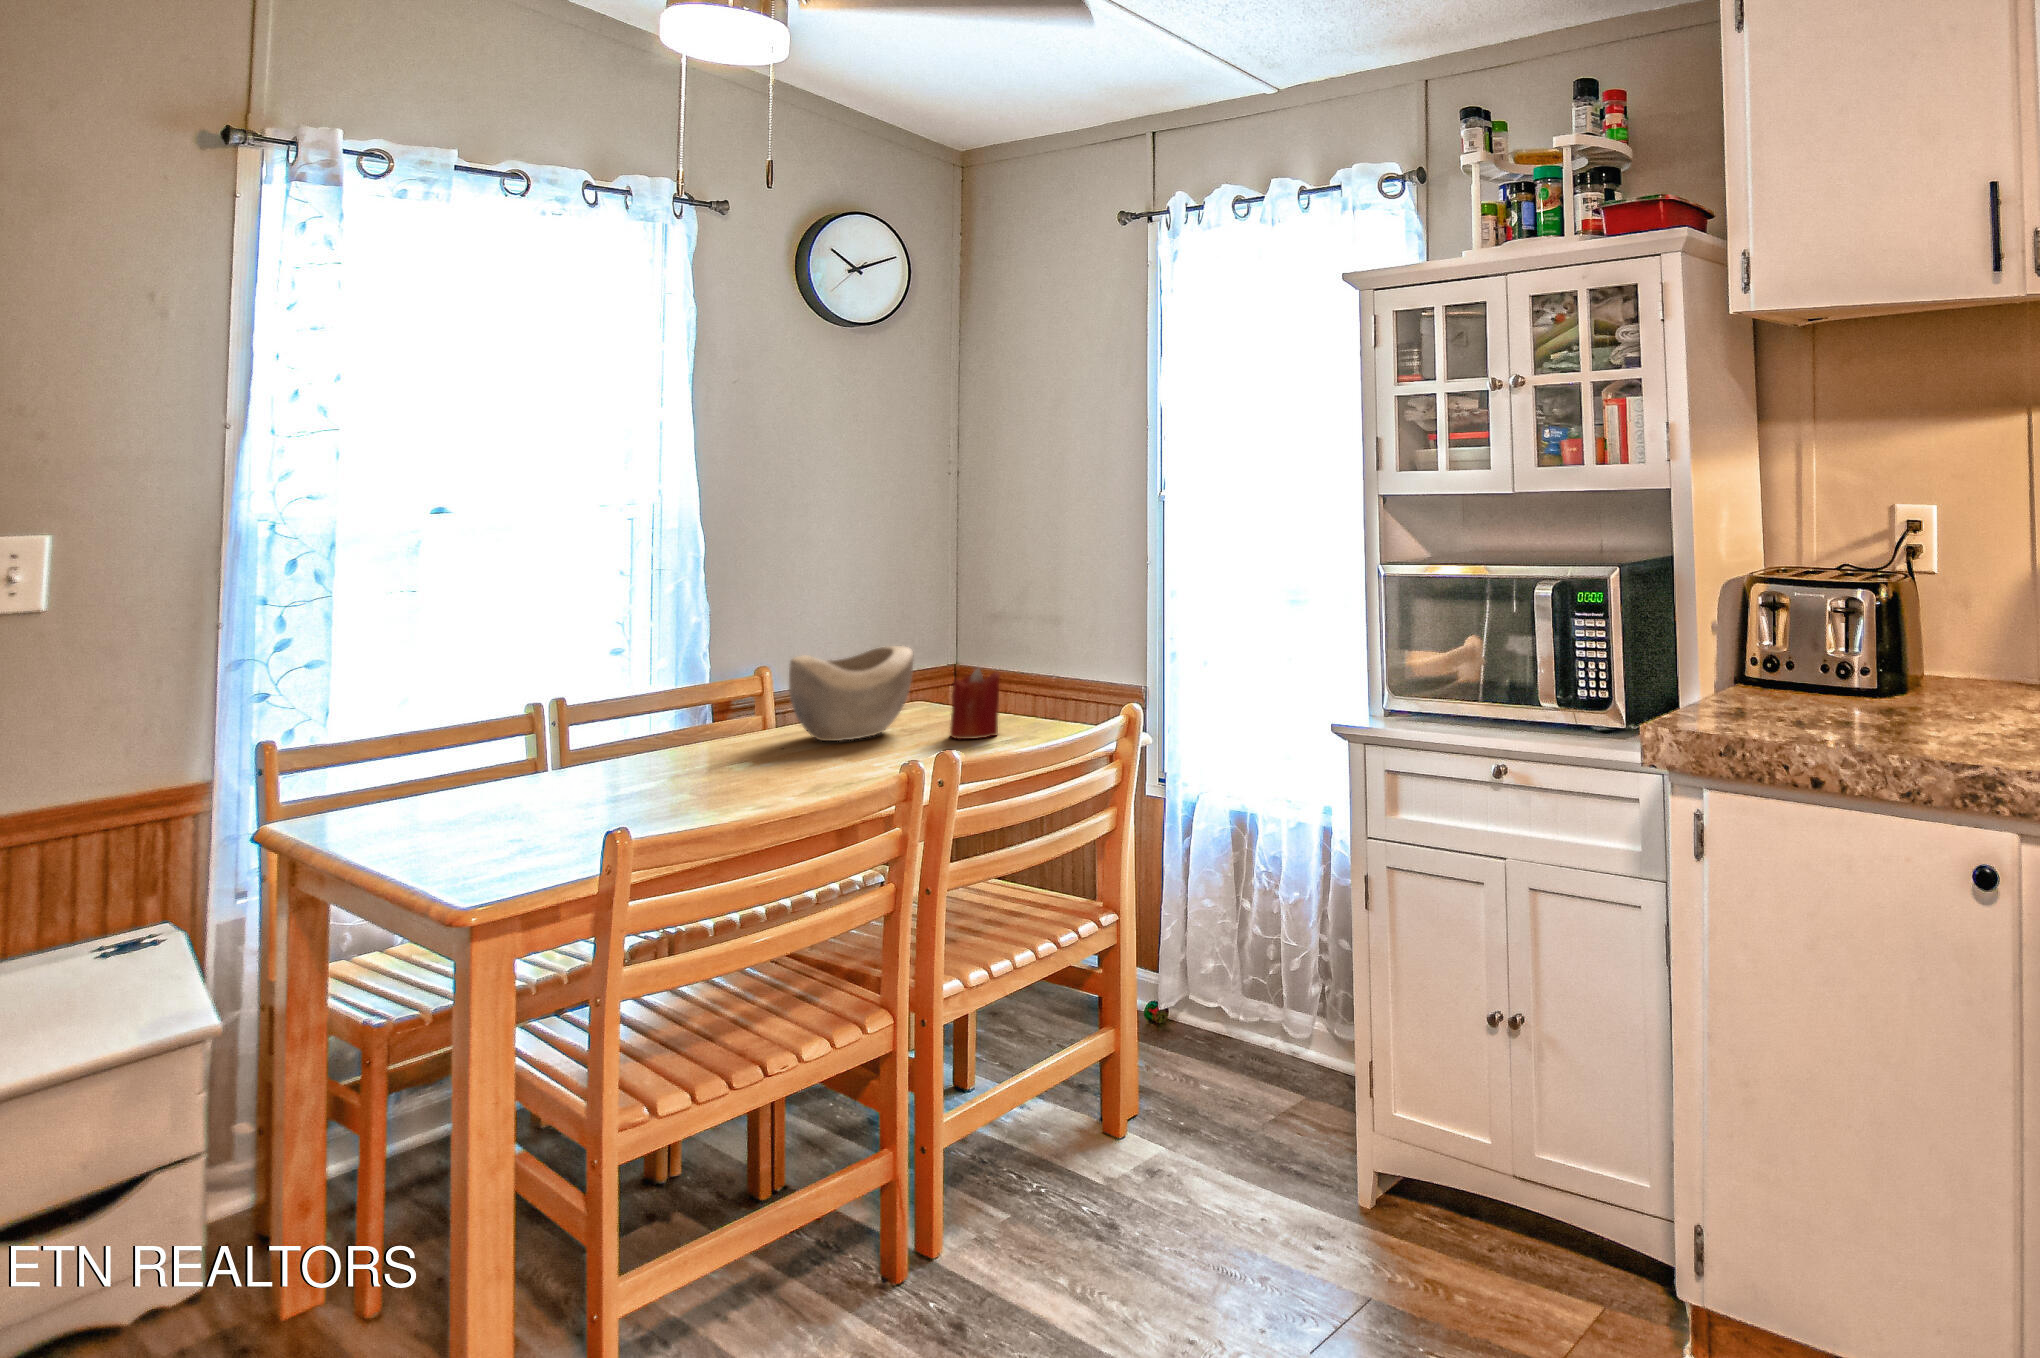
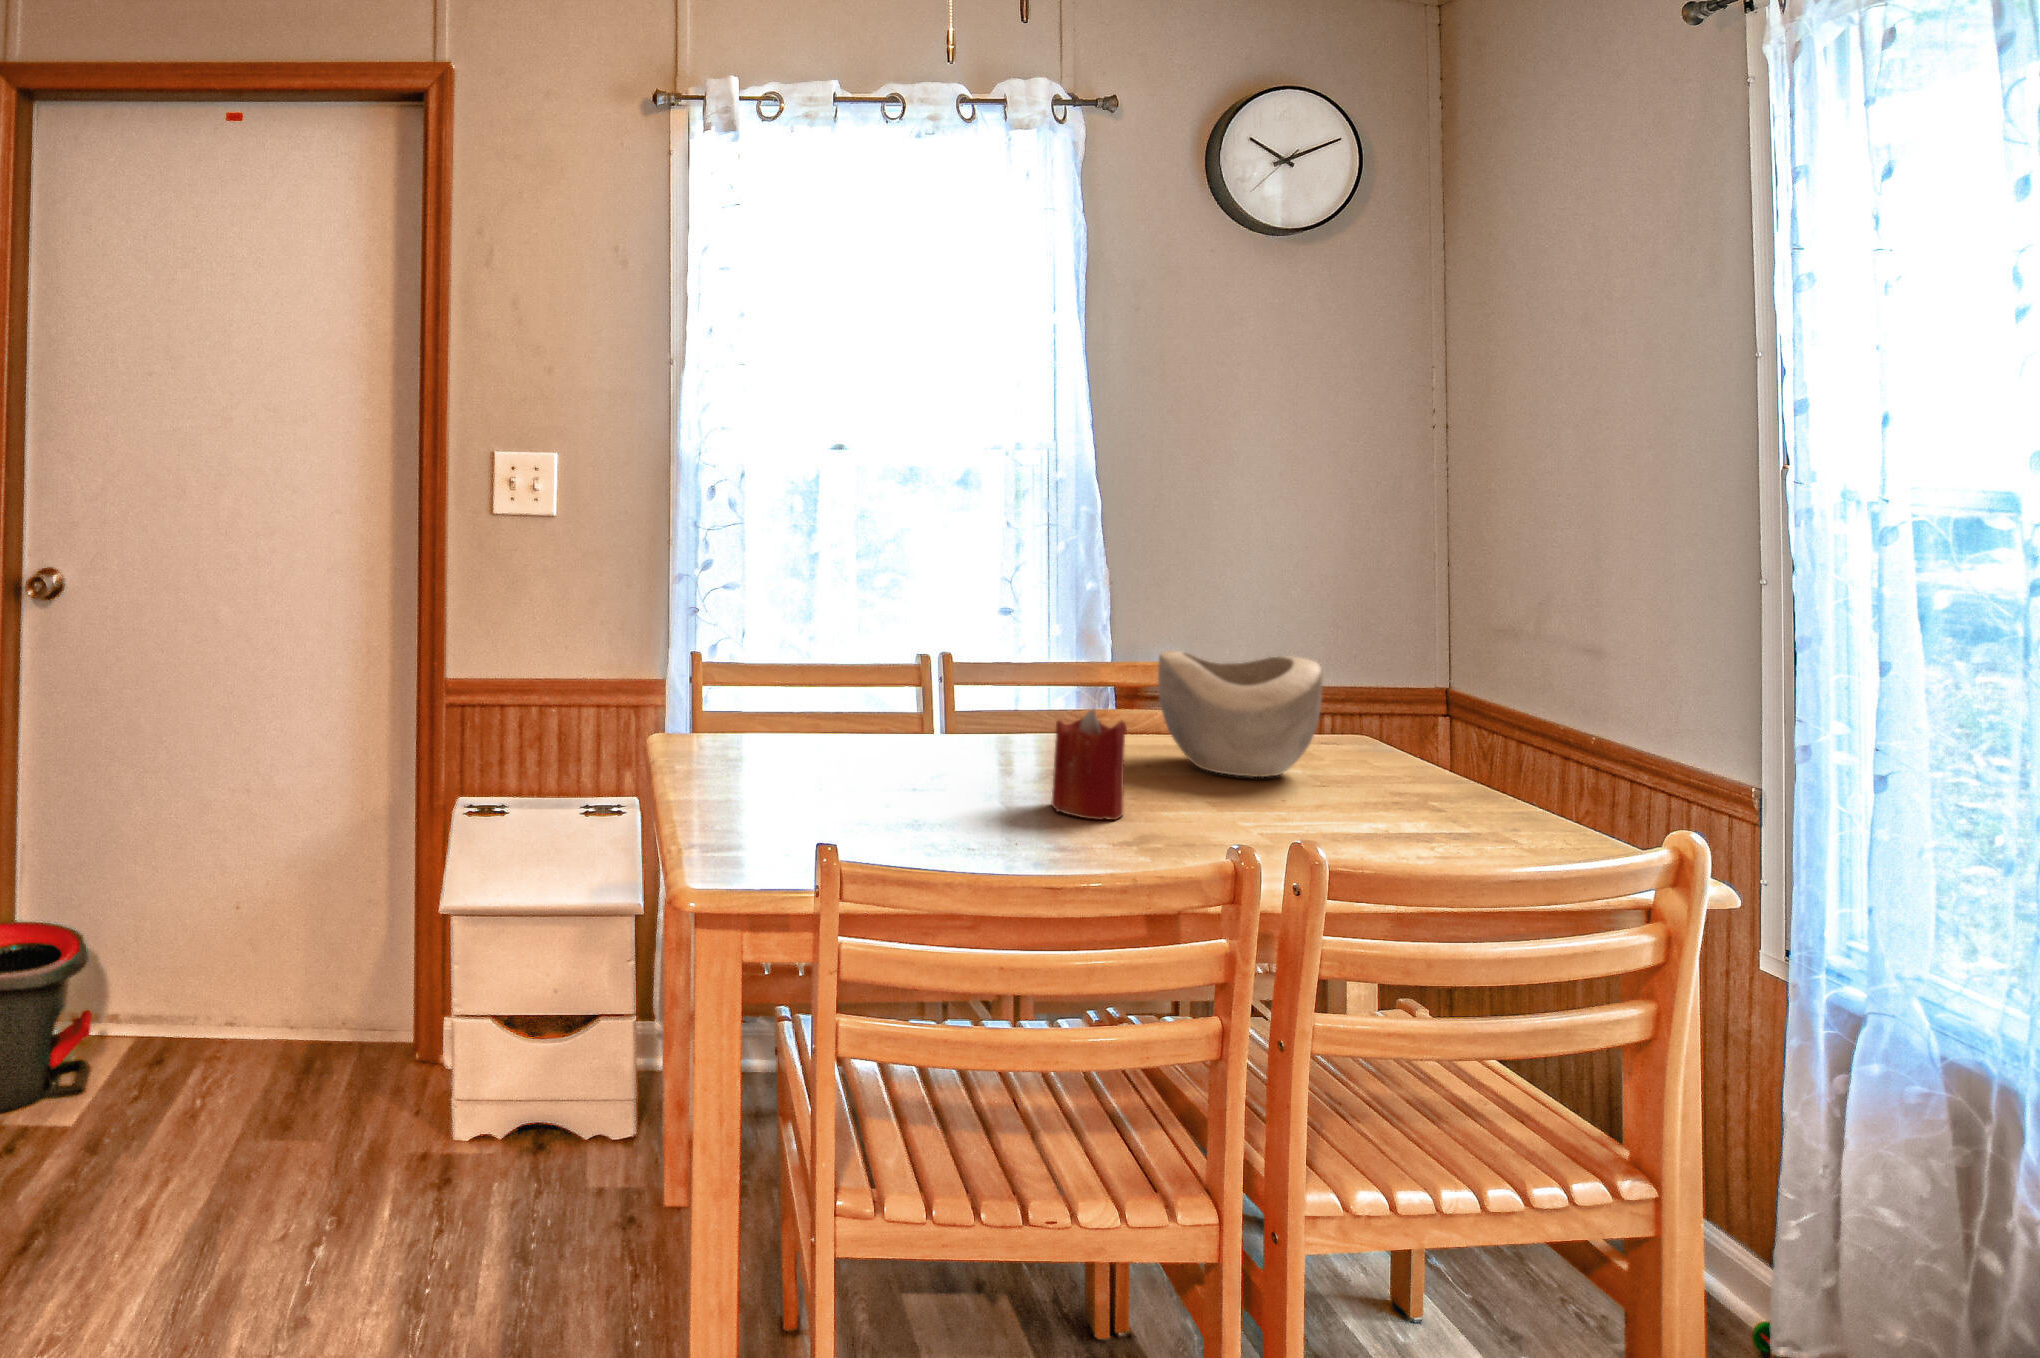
candle: present [950,669,999,739] -> present [1052,709,1127,820]

